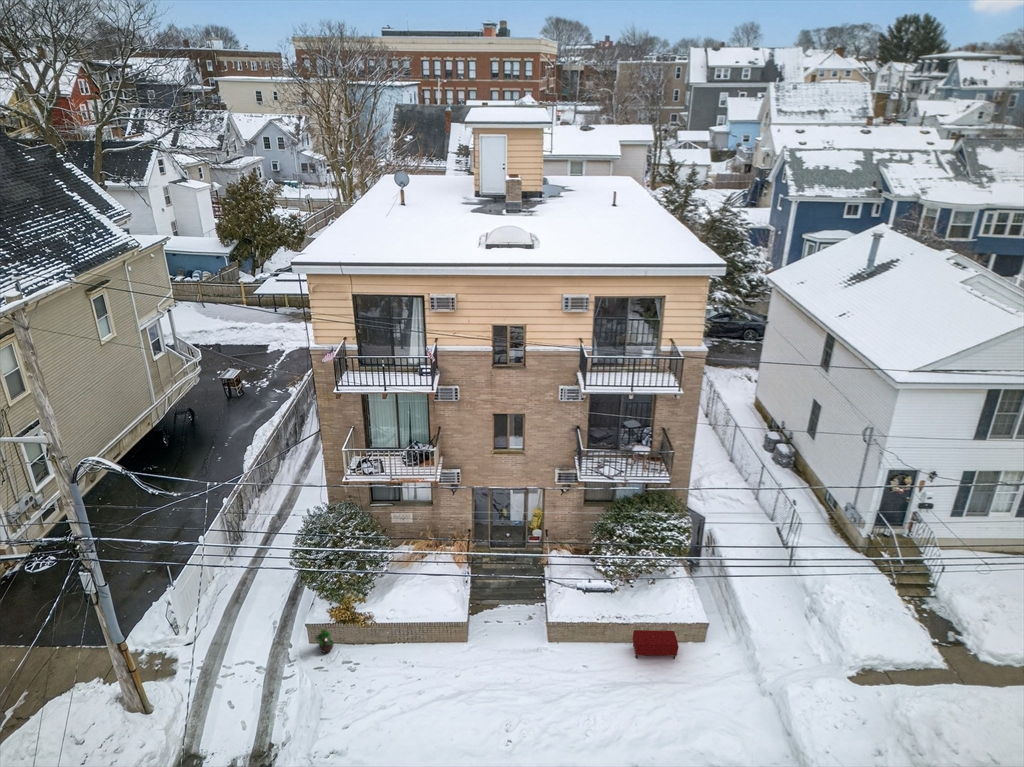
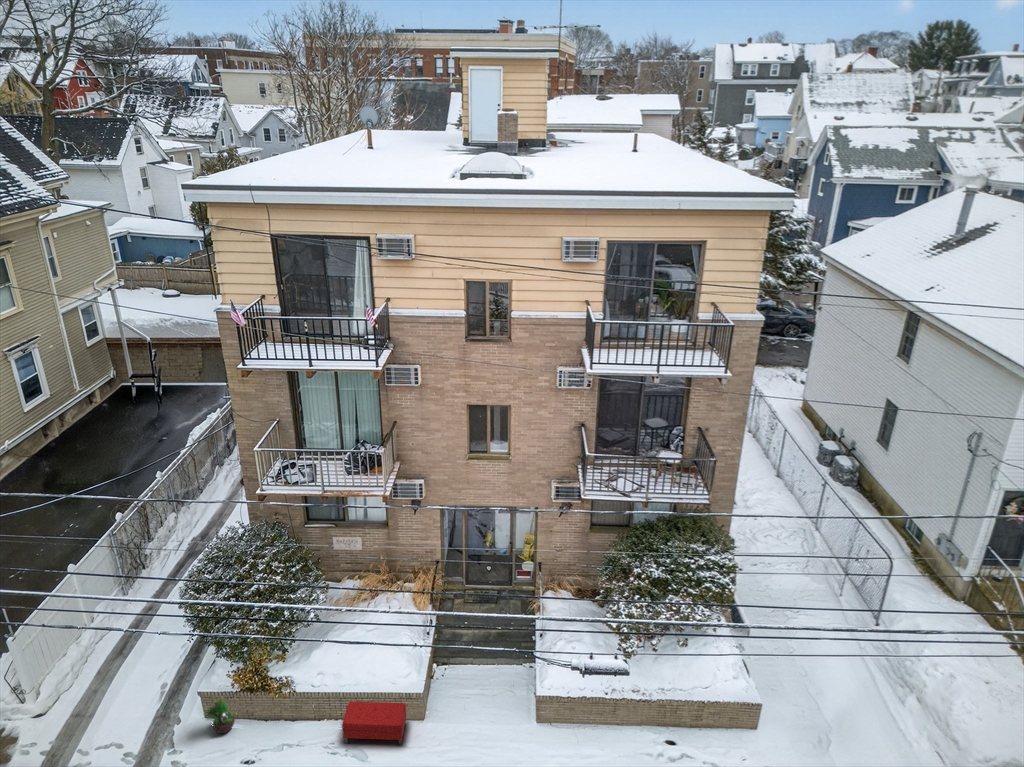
bench: present [633,630,678,659] -> present [342,701,406,745]

